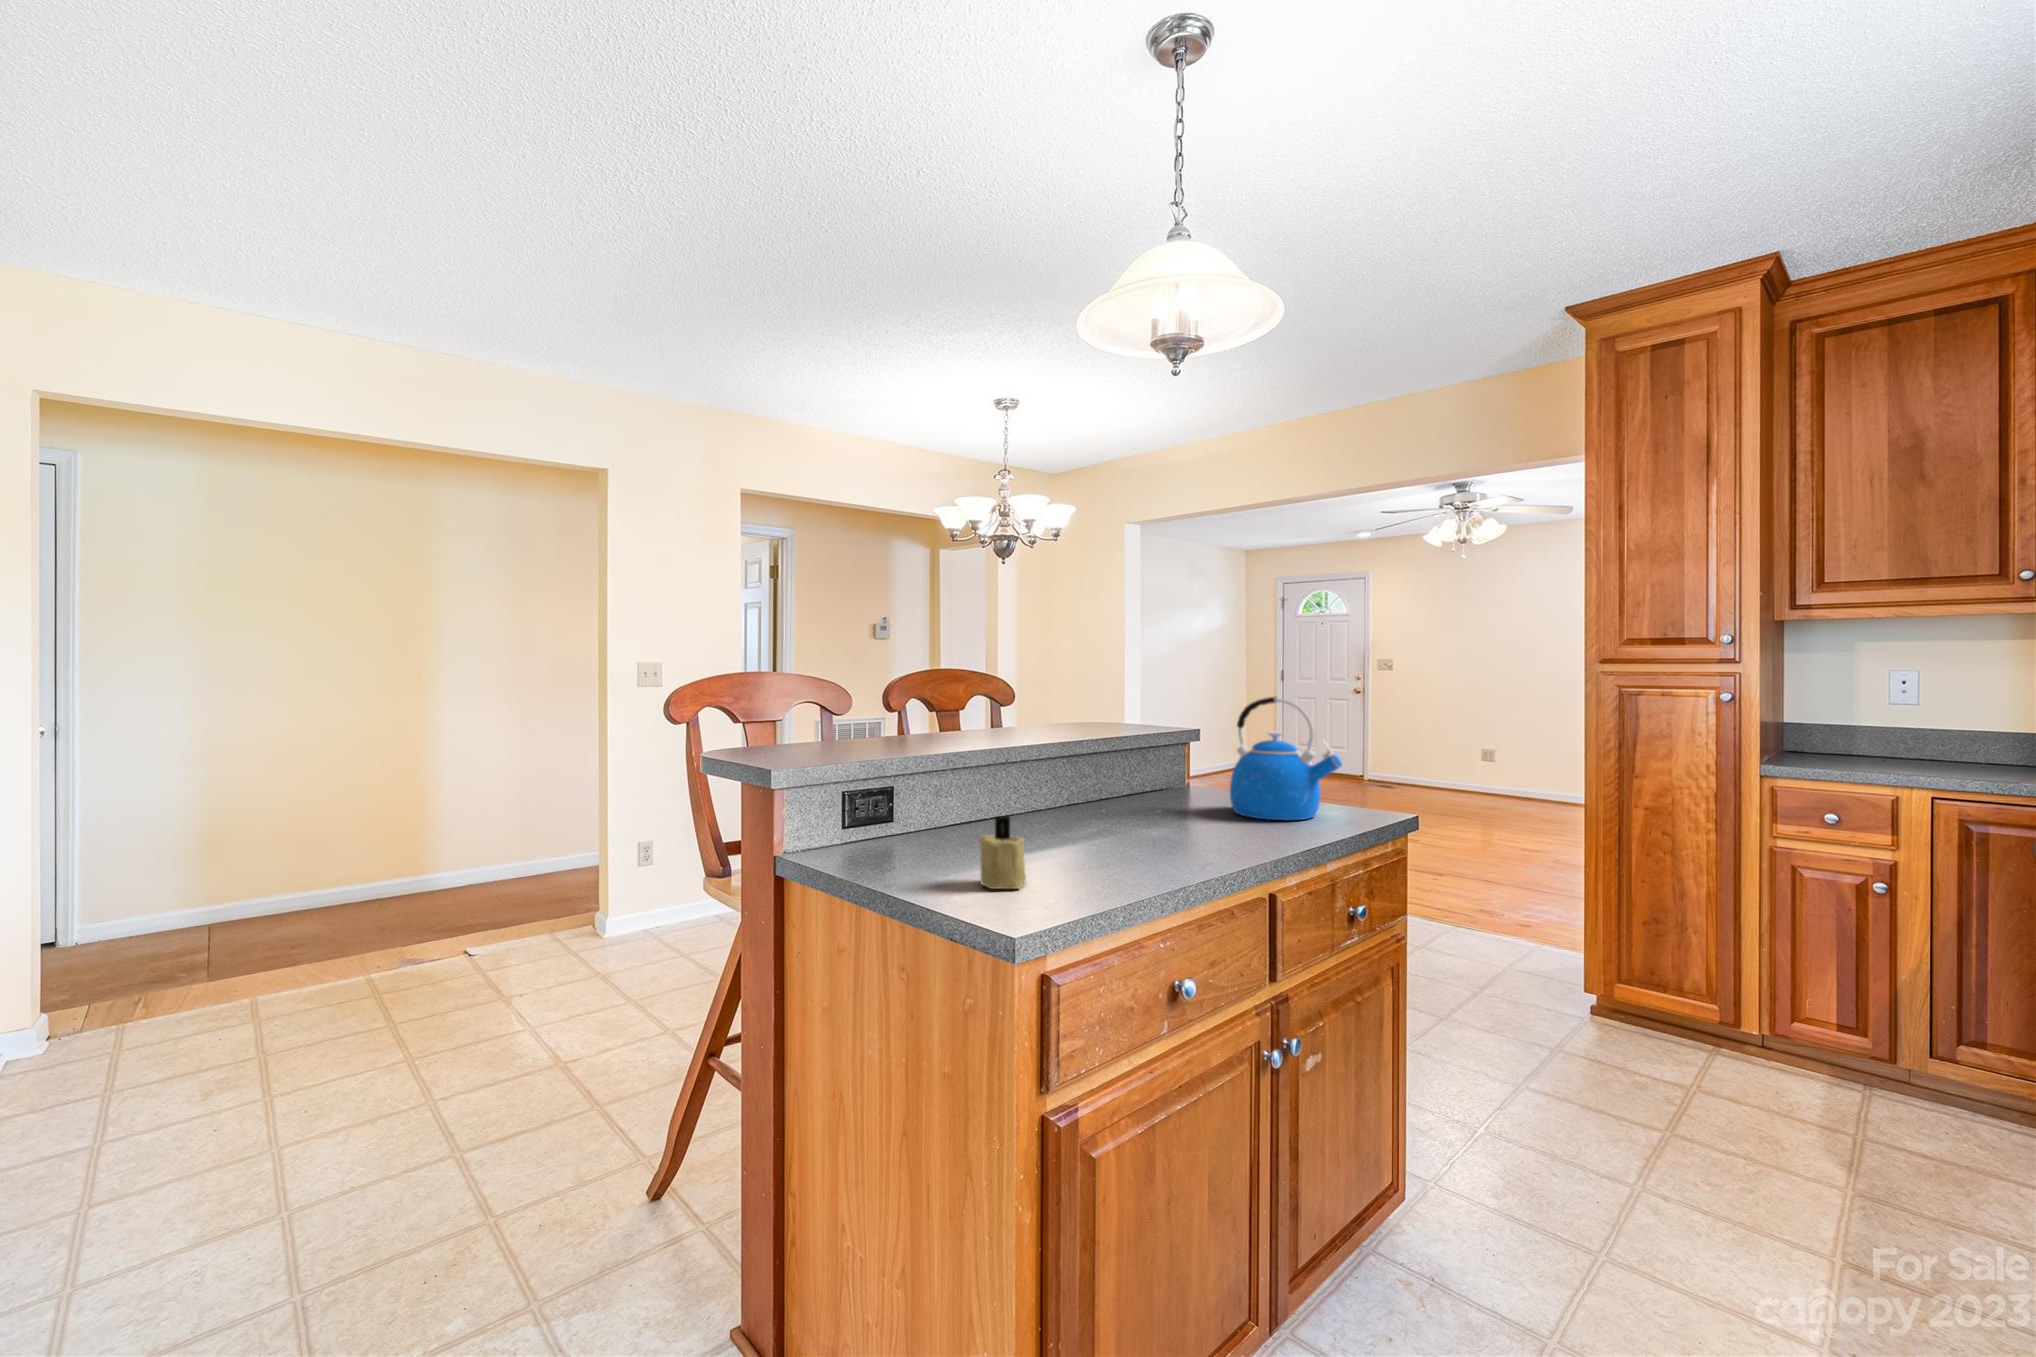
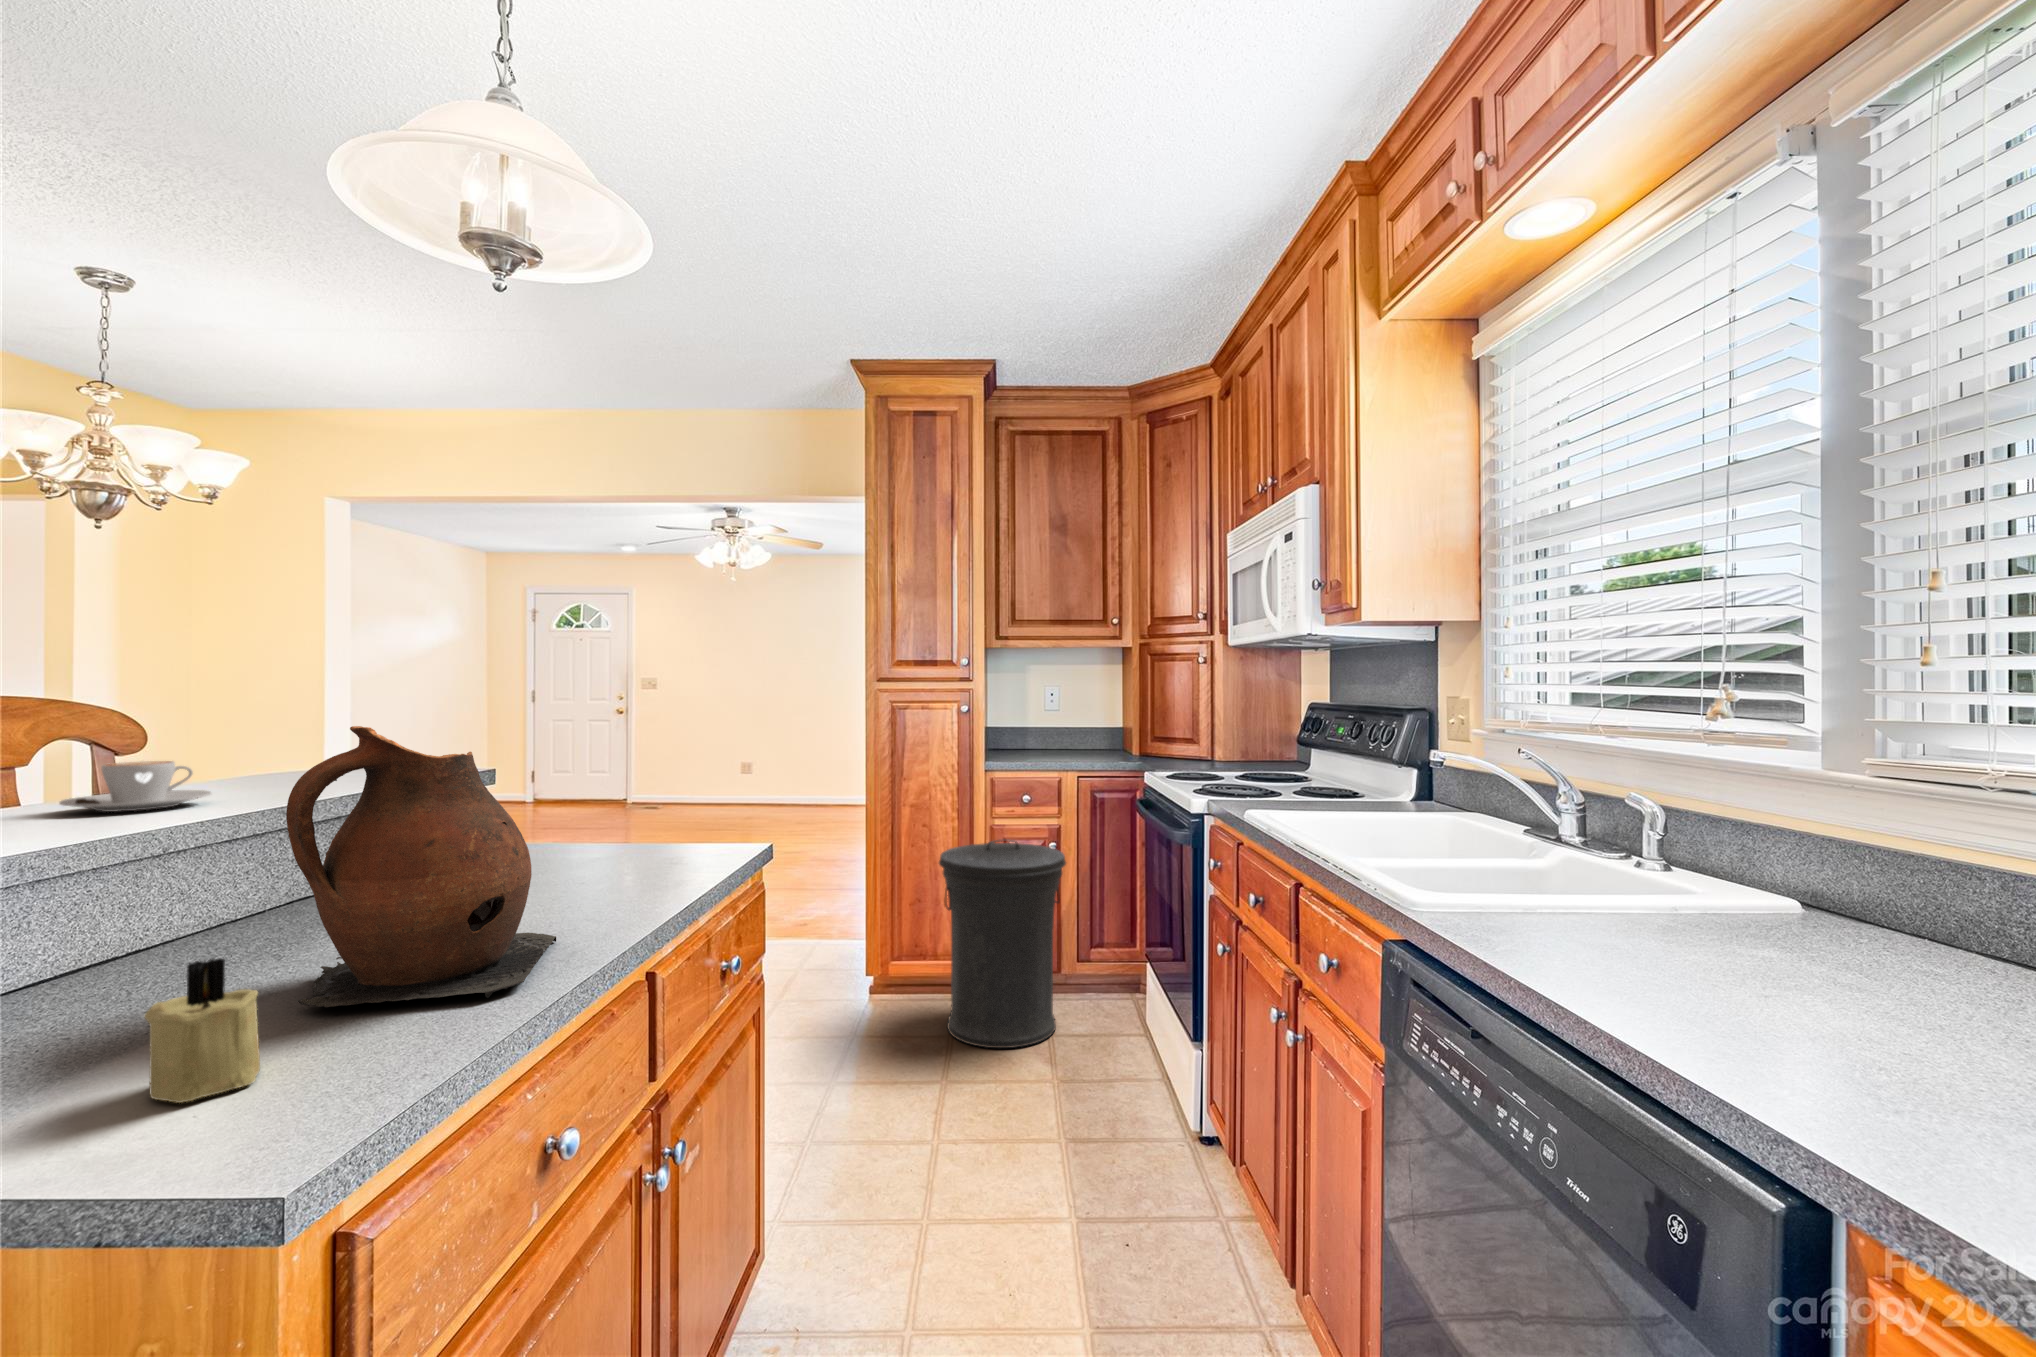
ceramic pitcher: none [1046,690,1202,876] -> present [286,726,556,1007]
kettle: present [1230,697,1342,820] -> none [559,723,702,875]
coffee cup: none [969,710,1033,739] -> present [60,761,211,812]
trash can: none [1676,864,1890,1134] -> present [939,840,1066,1048]

